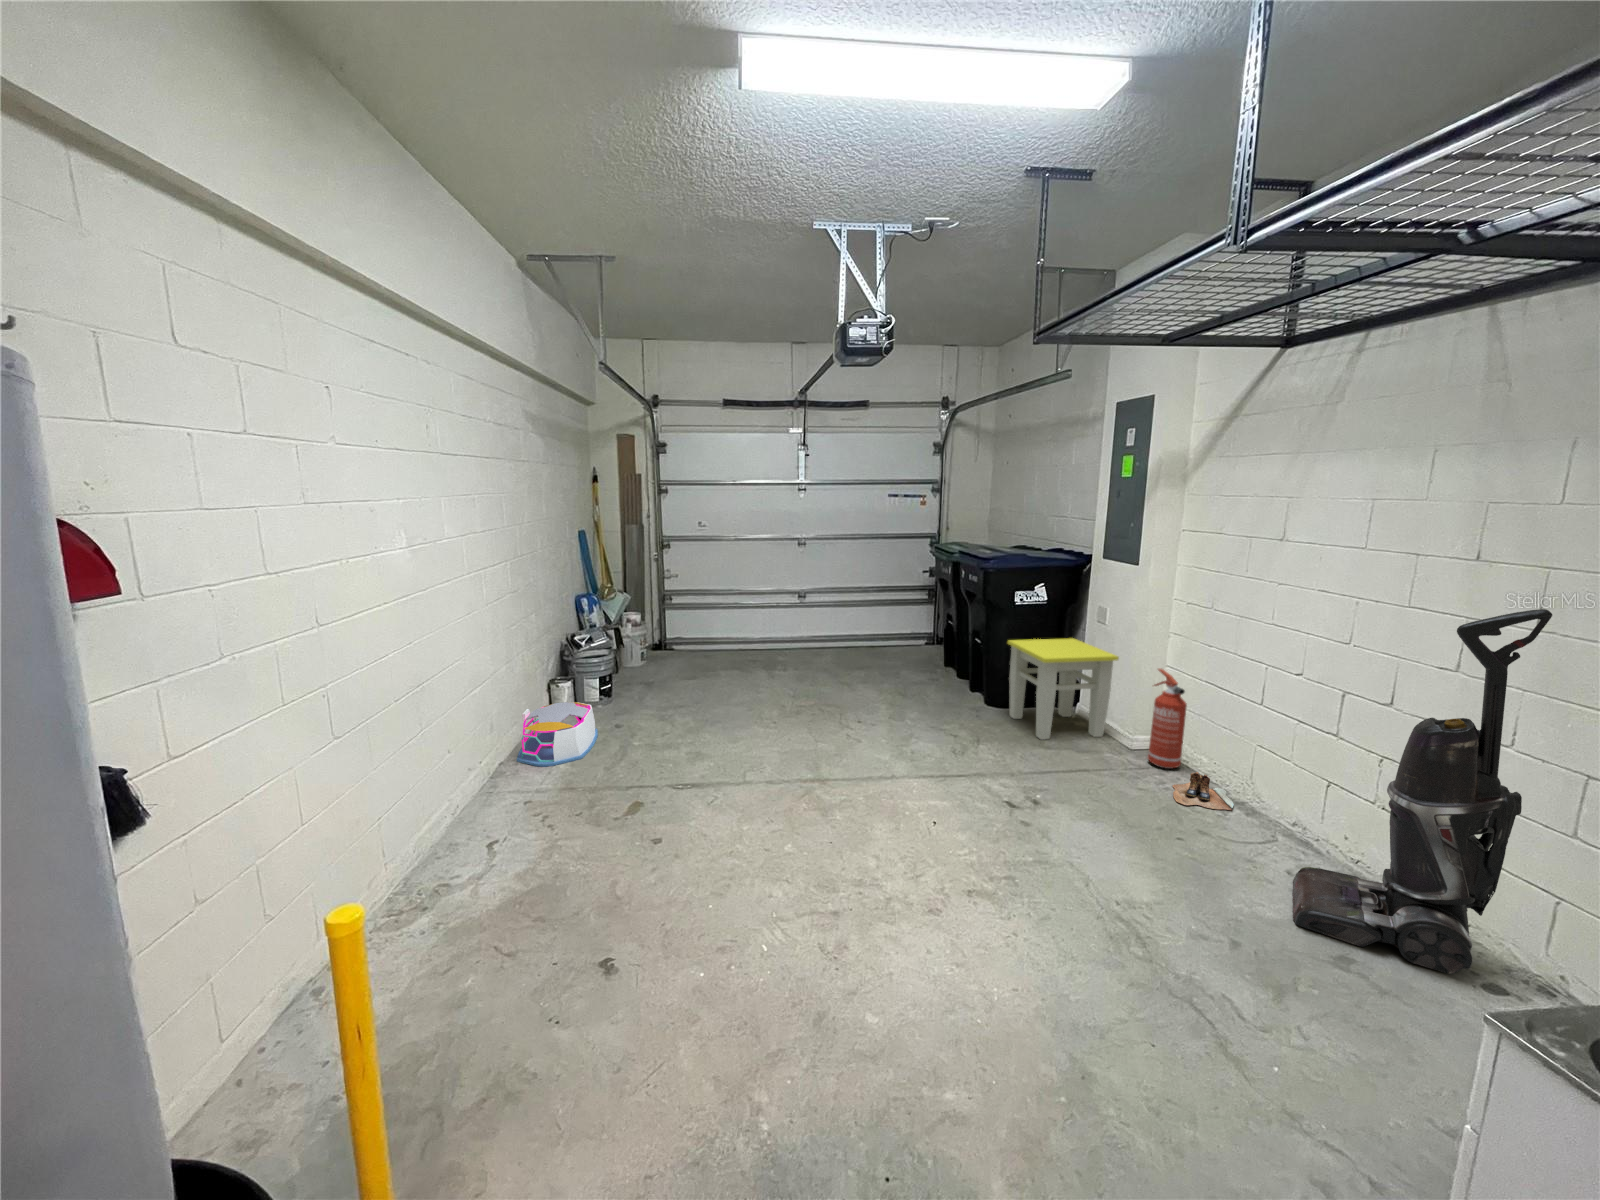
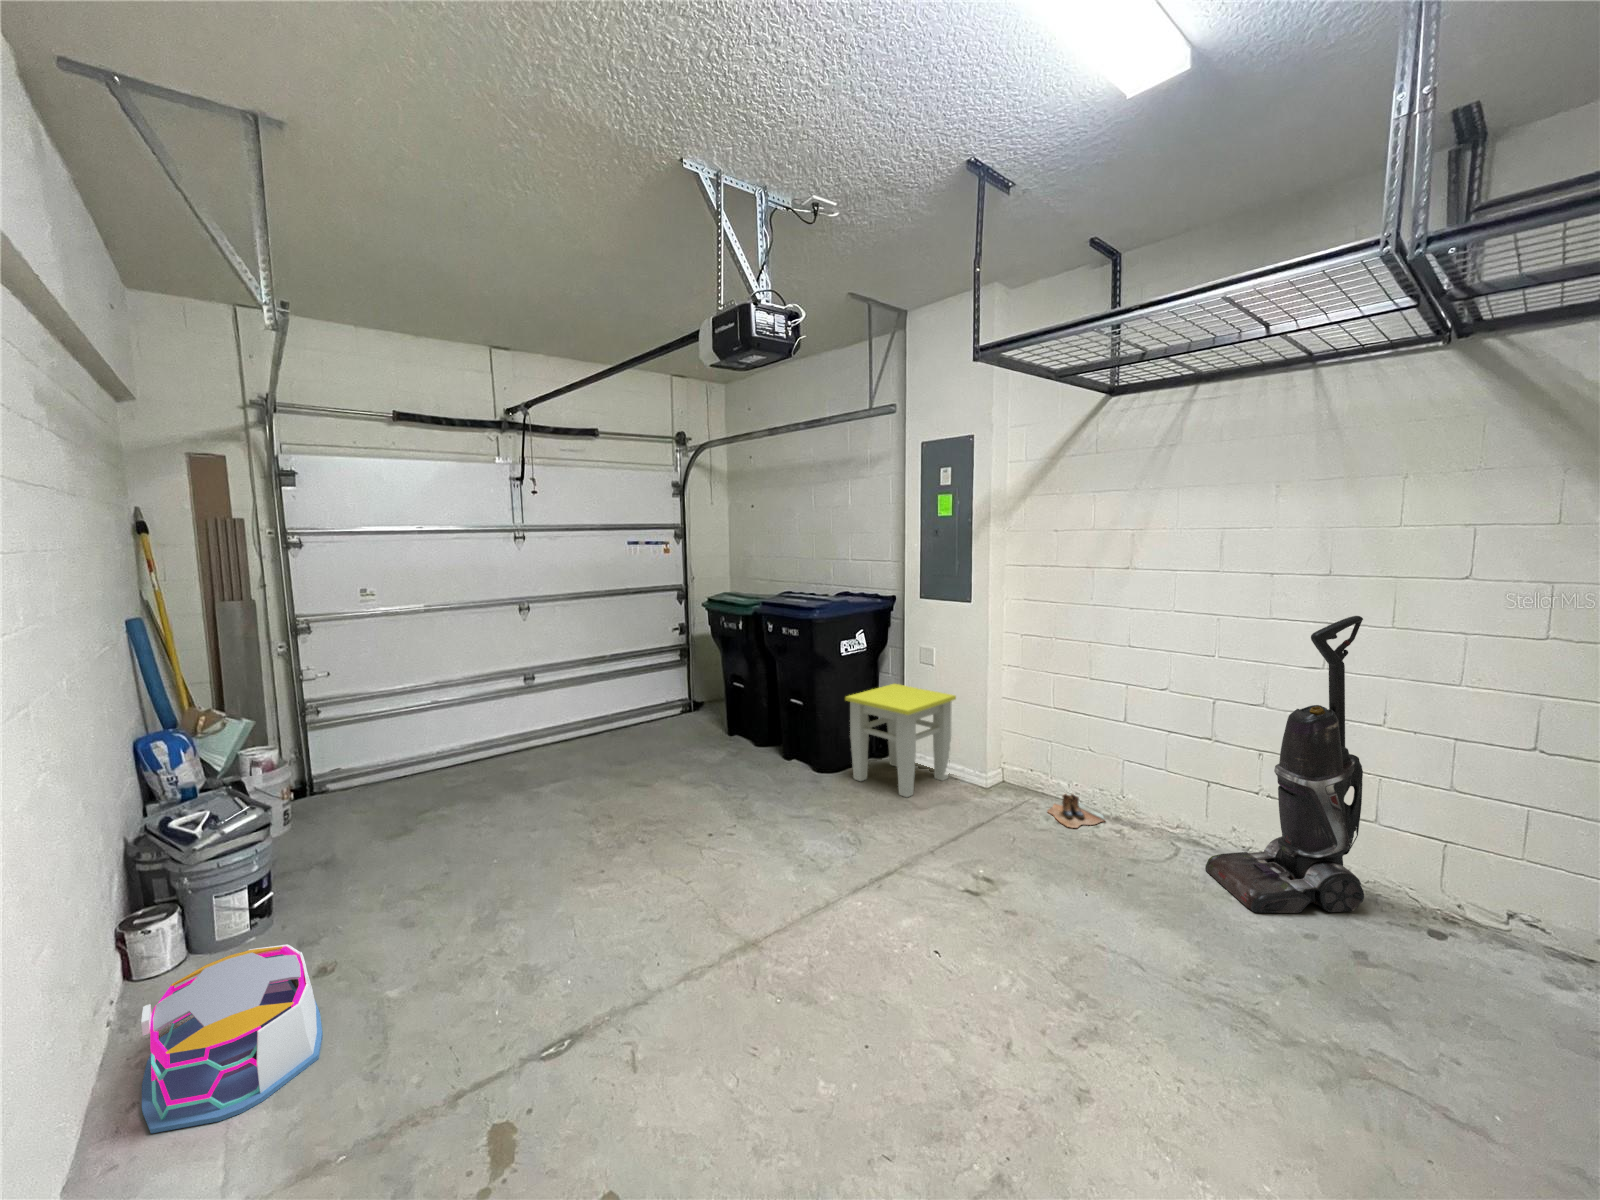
fire extinguisher: present [1148,669,1187,769] -> none [996,701,1033,796]

